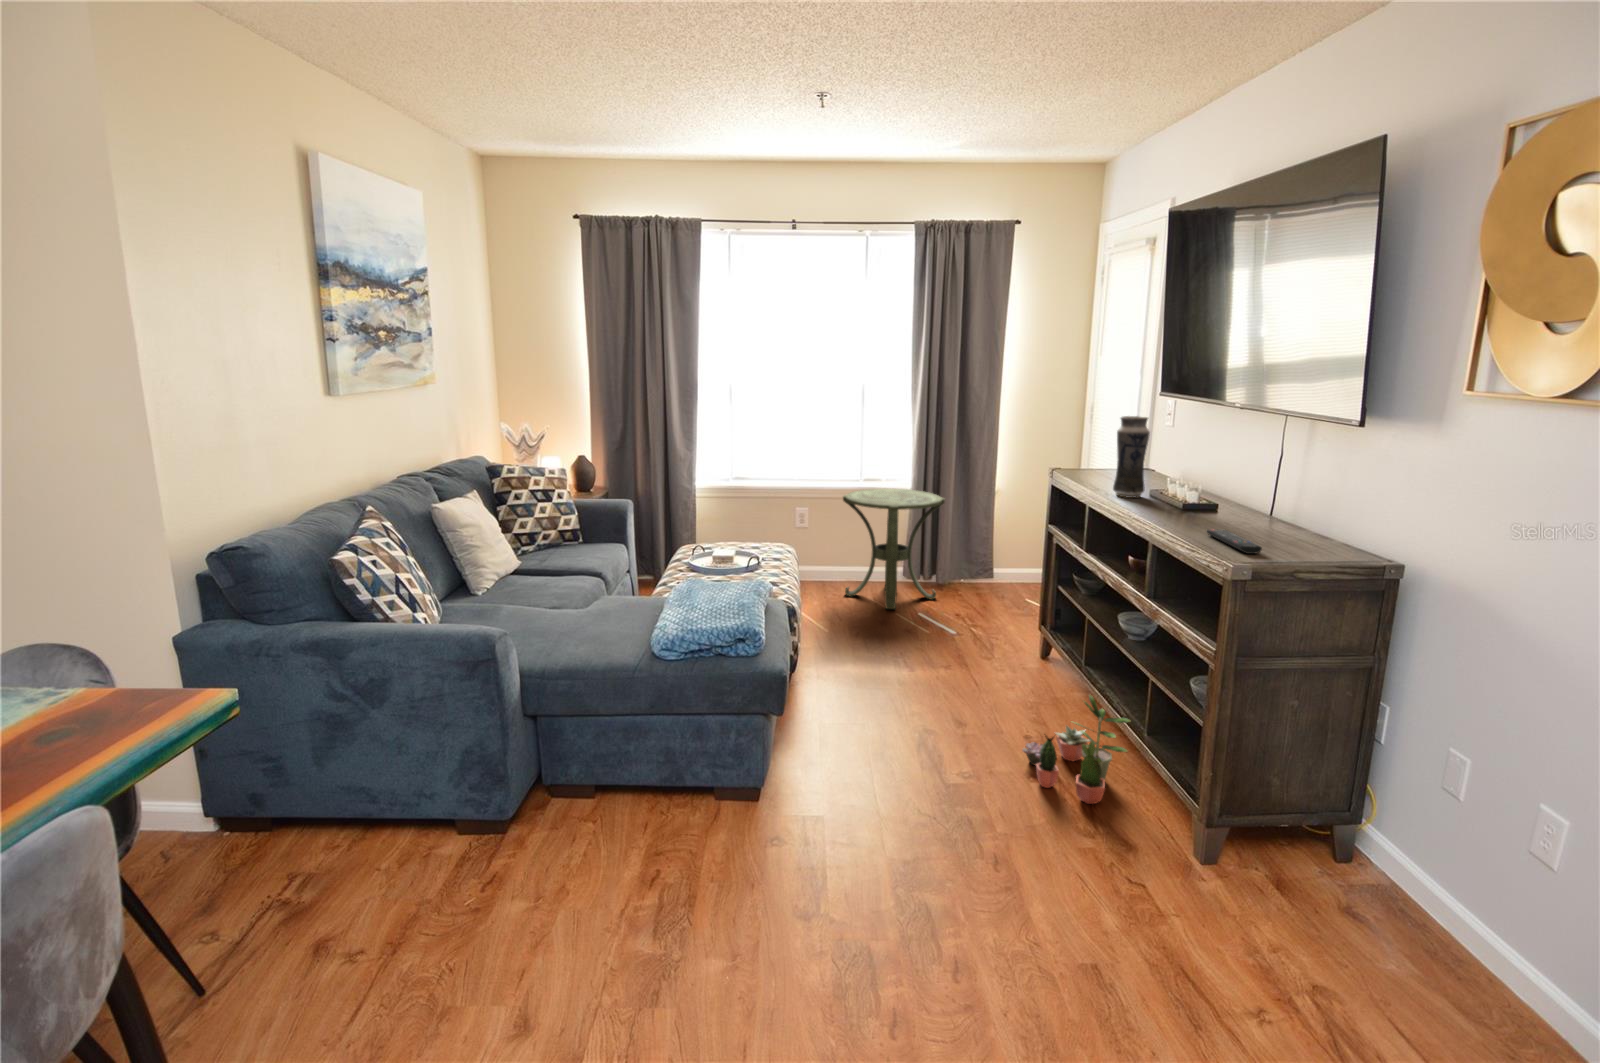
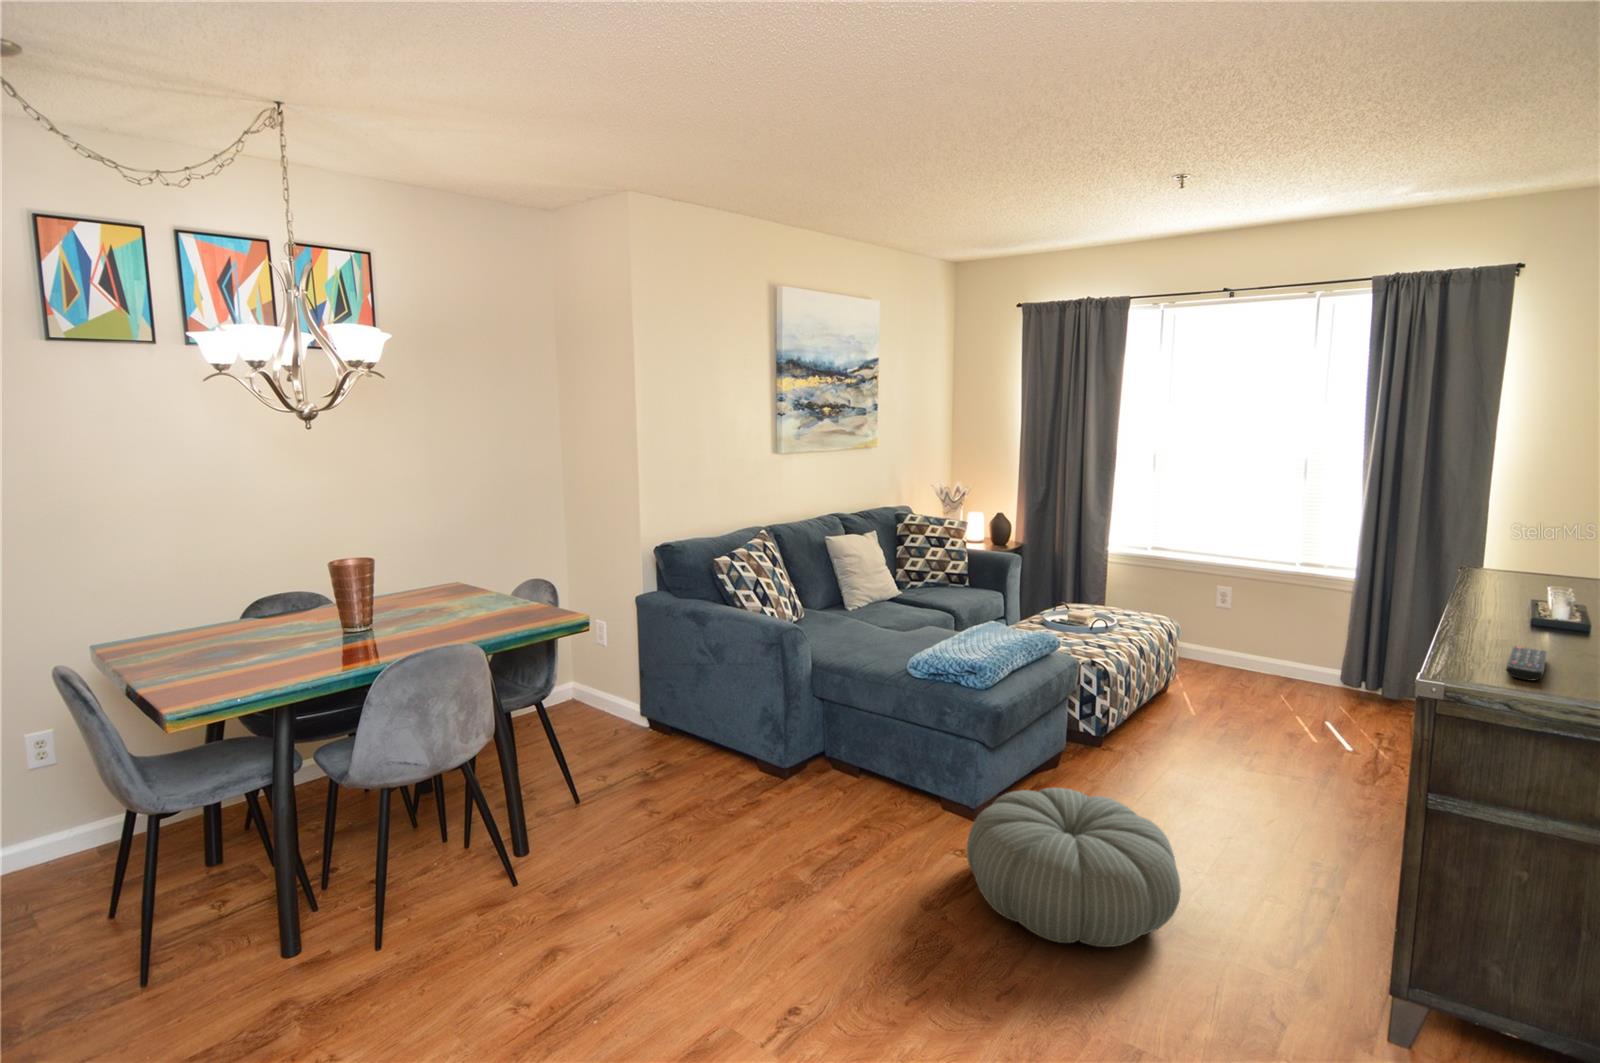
vase: present [1113,416,1150,498] -> none [1496,500,1557,607]
side table: present [843,489,945,609] -> none [1252,575,1391,714]
potted plant: present [1022,695,1130,804] -> none [1280,834,1414,962]
pouf: none [803,729,1004,885] -> present [967,788,1181,947]

